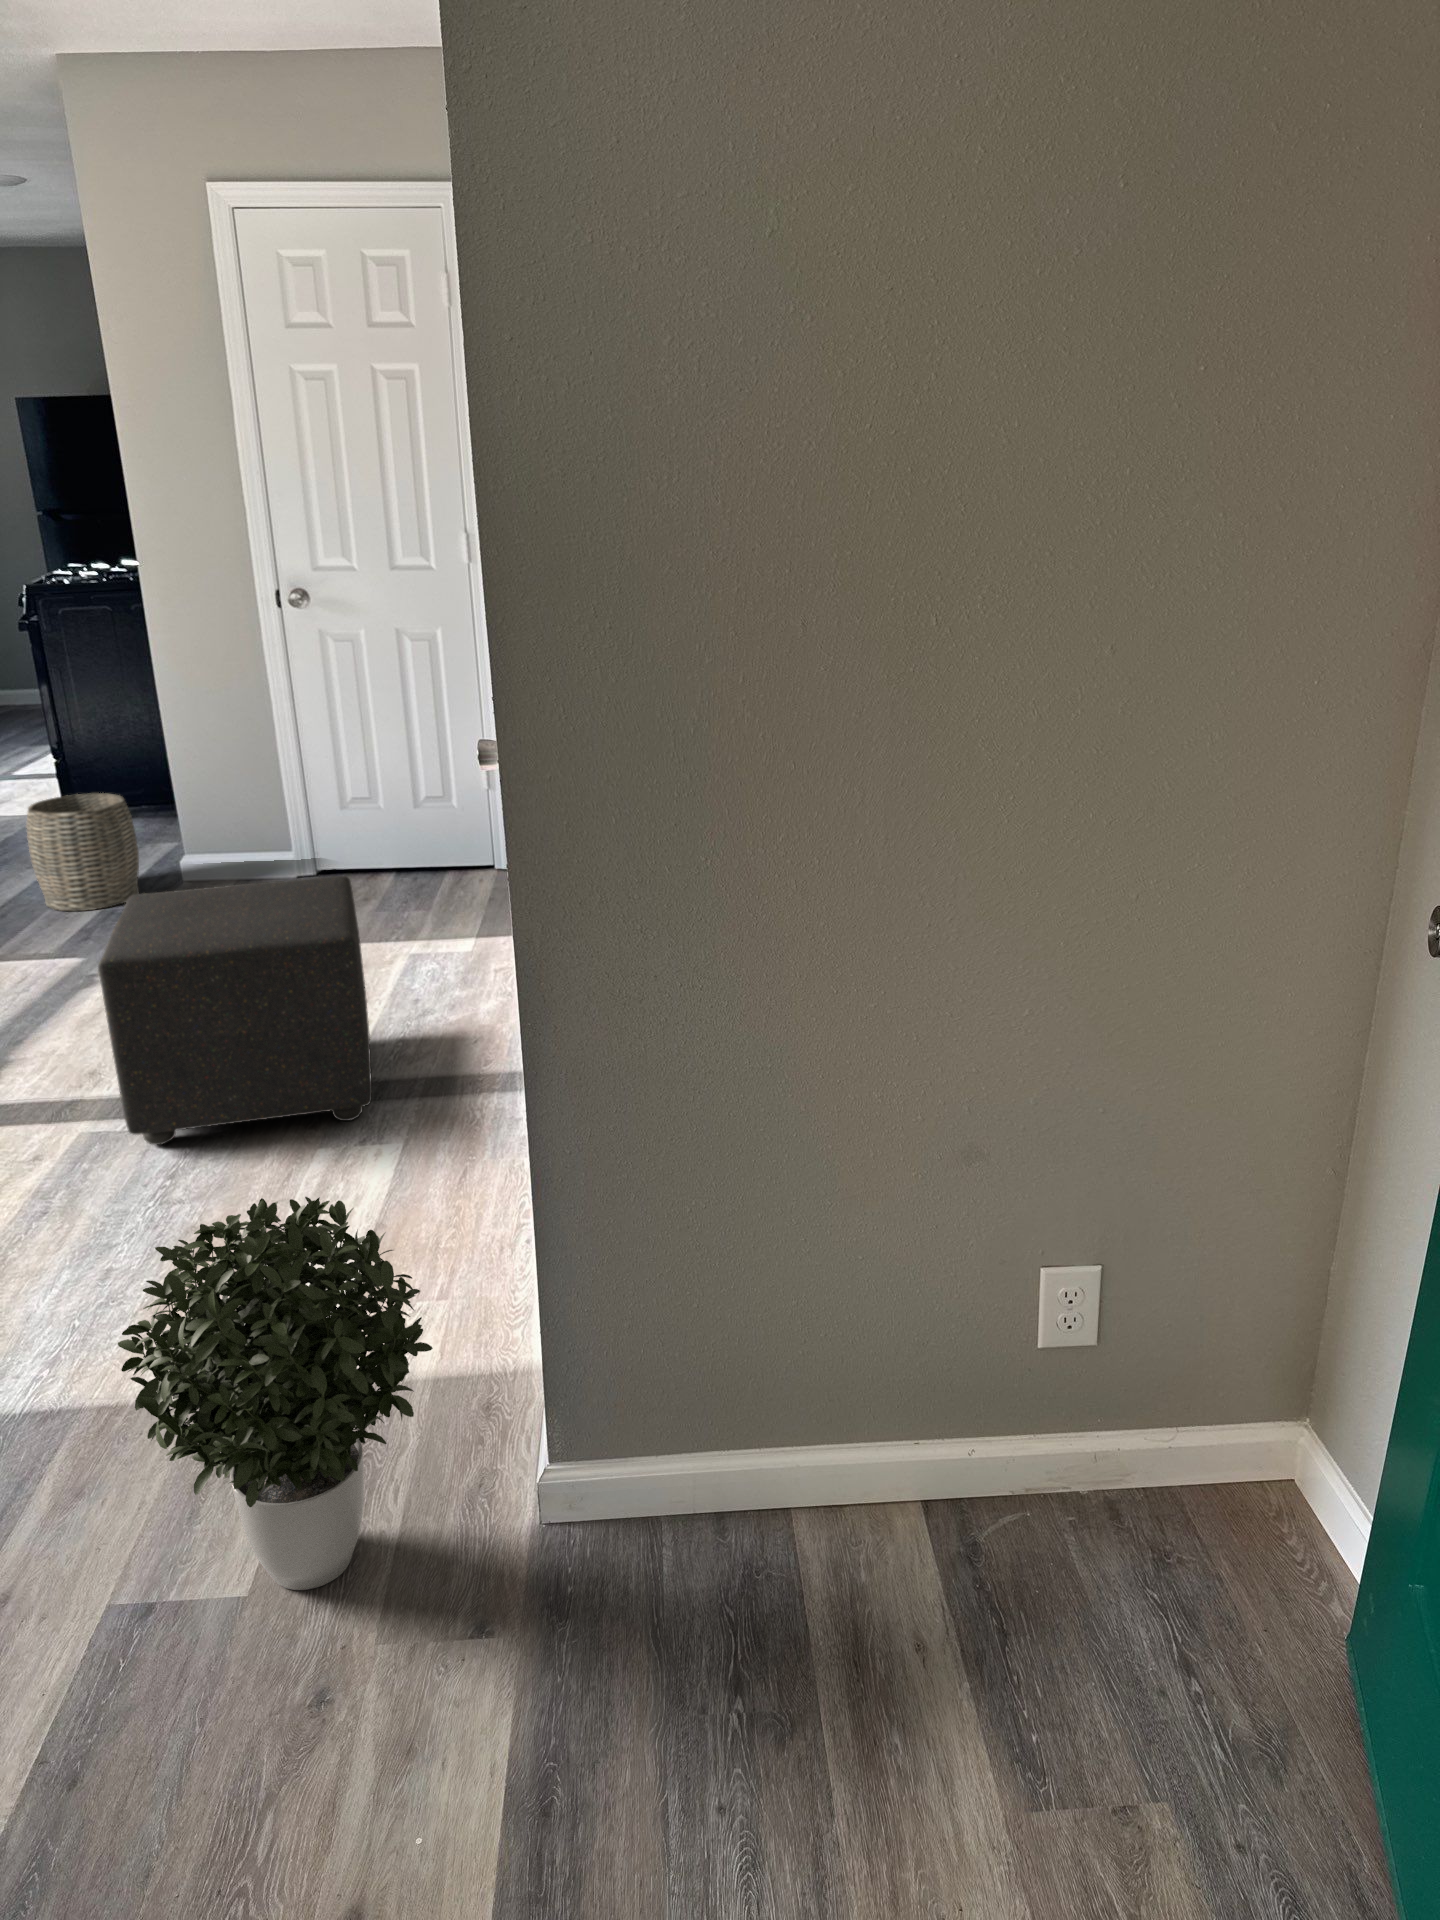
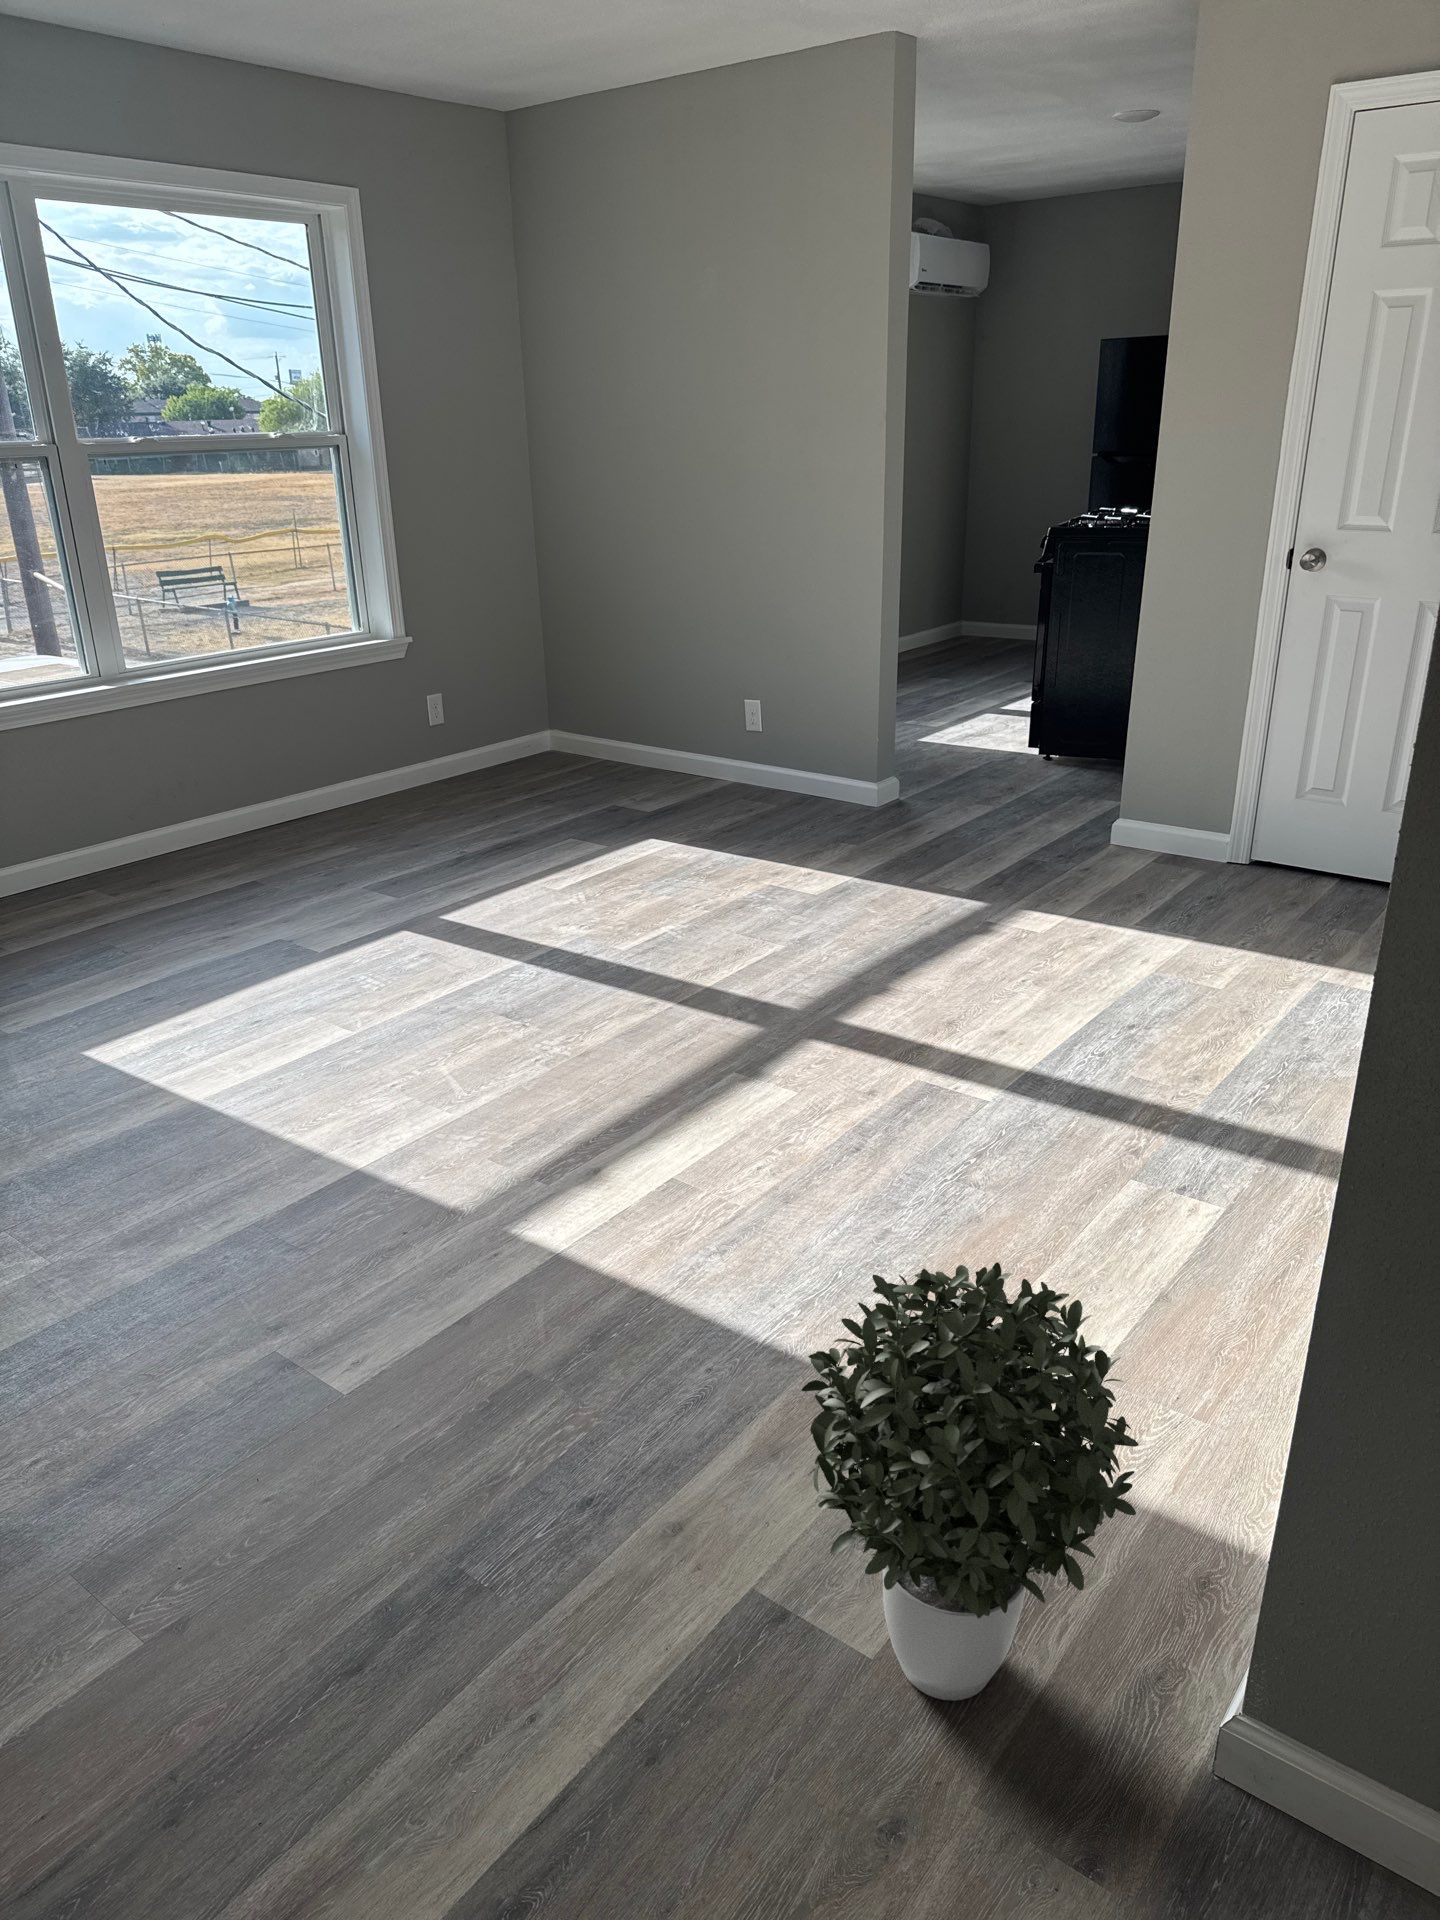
woven basket: present [26,793,139,911] -> none [976,738,1078,854]
ottoman: present [98,876,372,1145] -> none [956,859,1260,1158]

